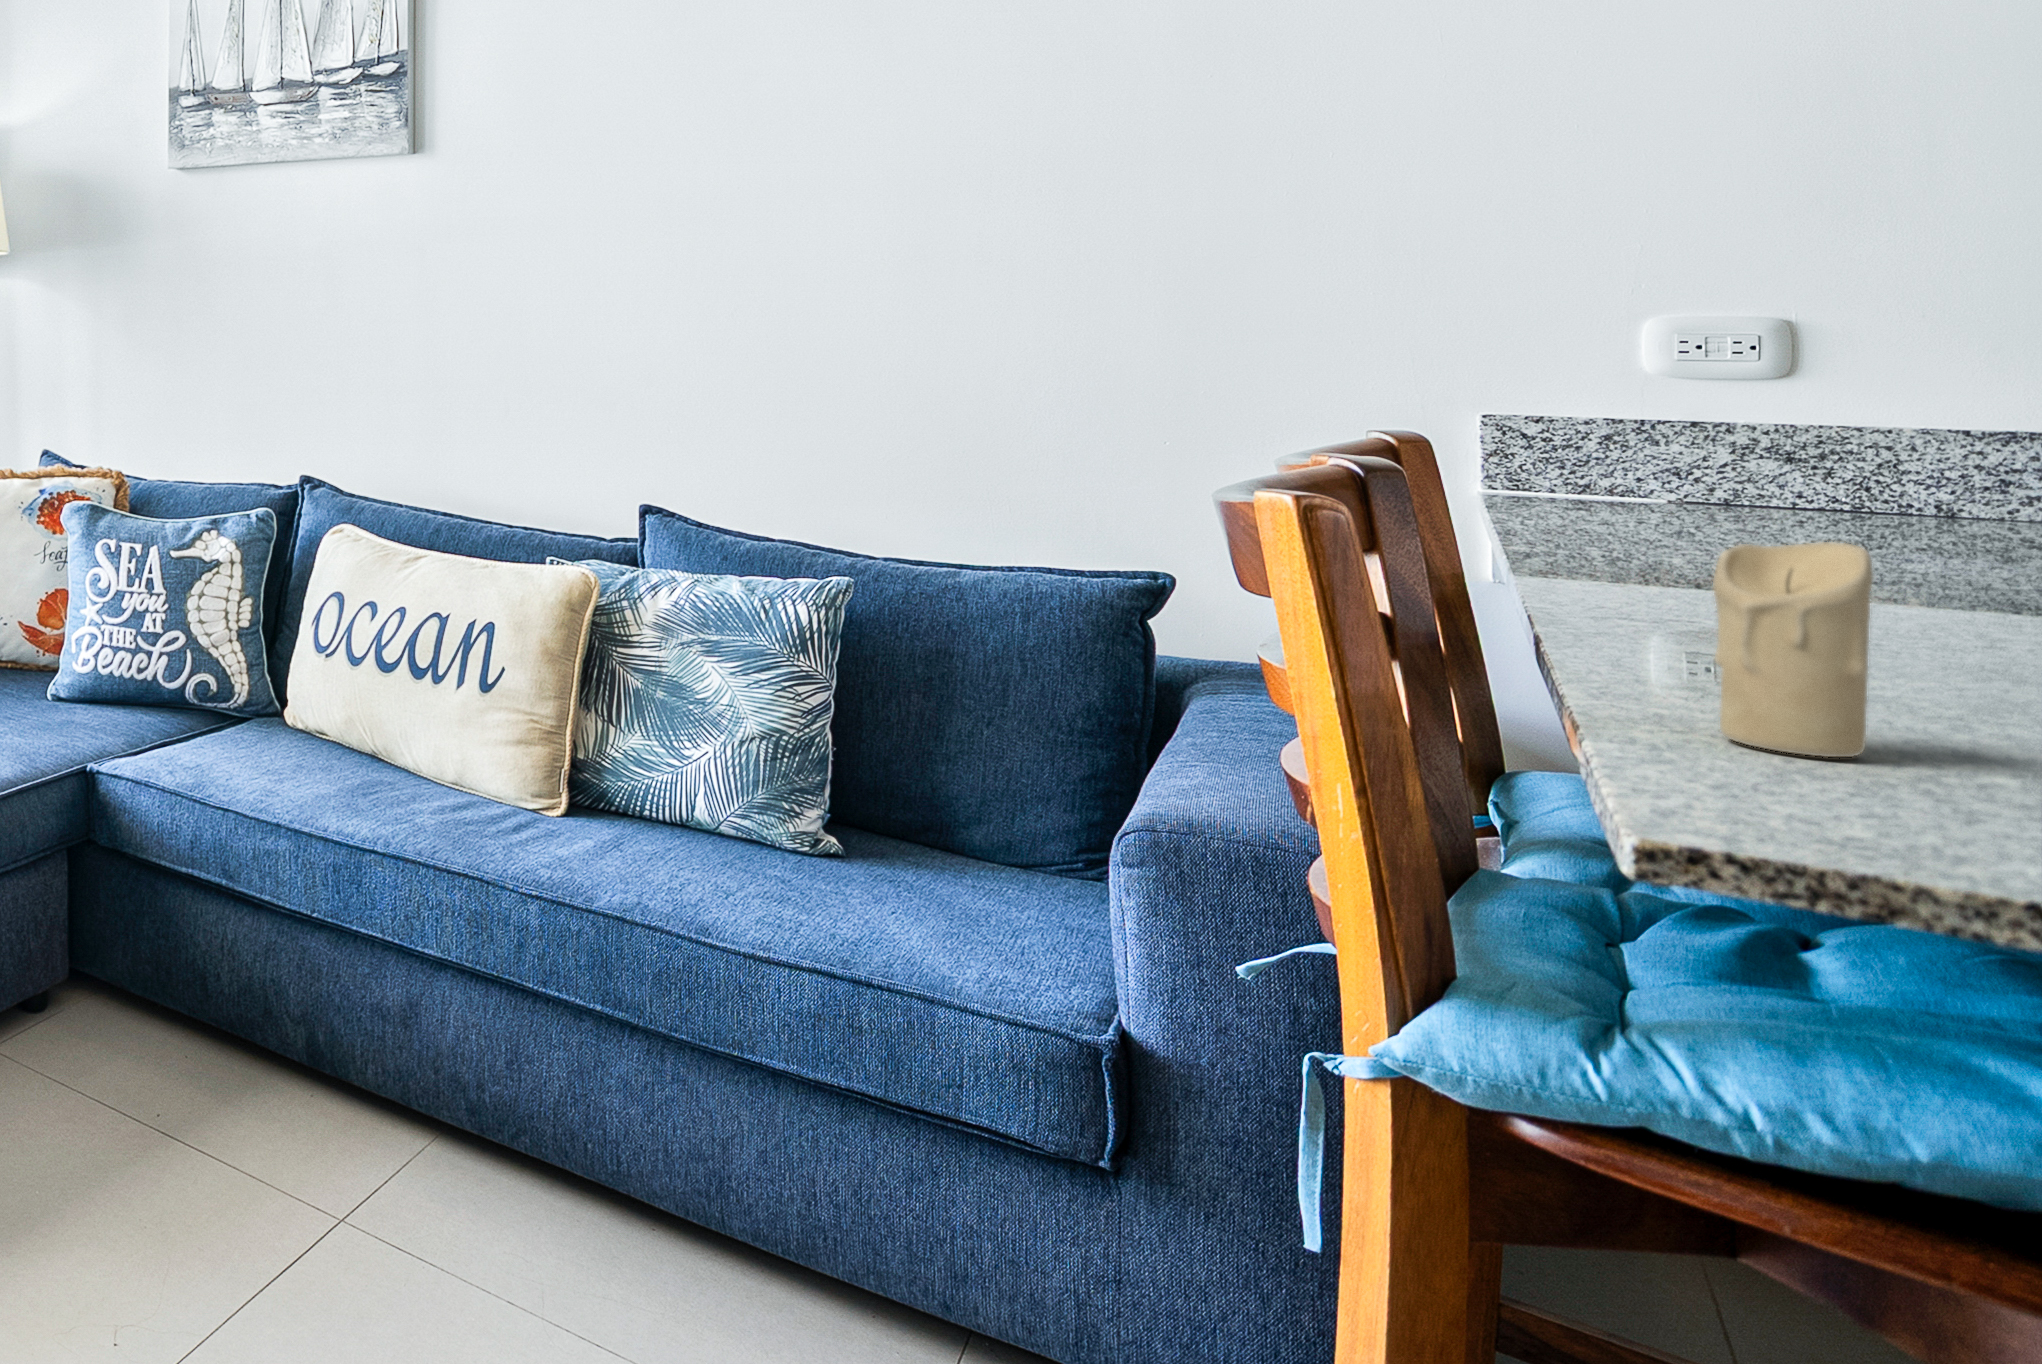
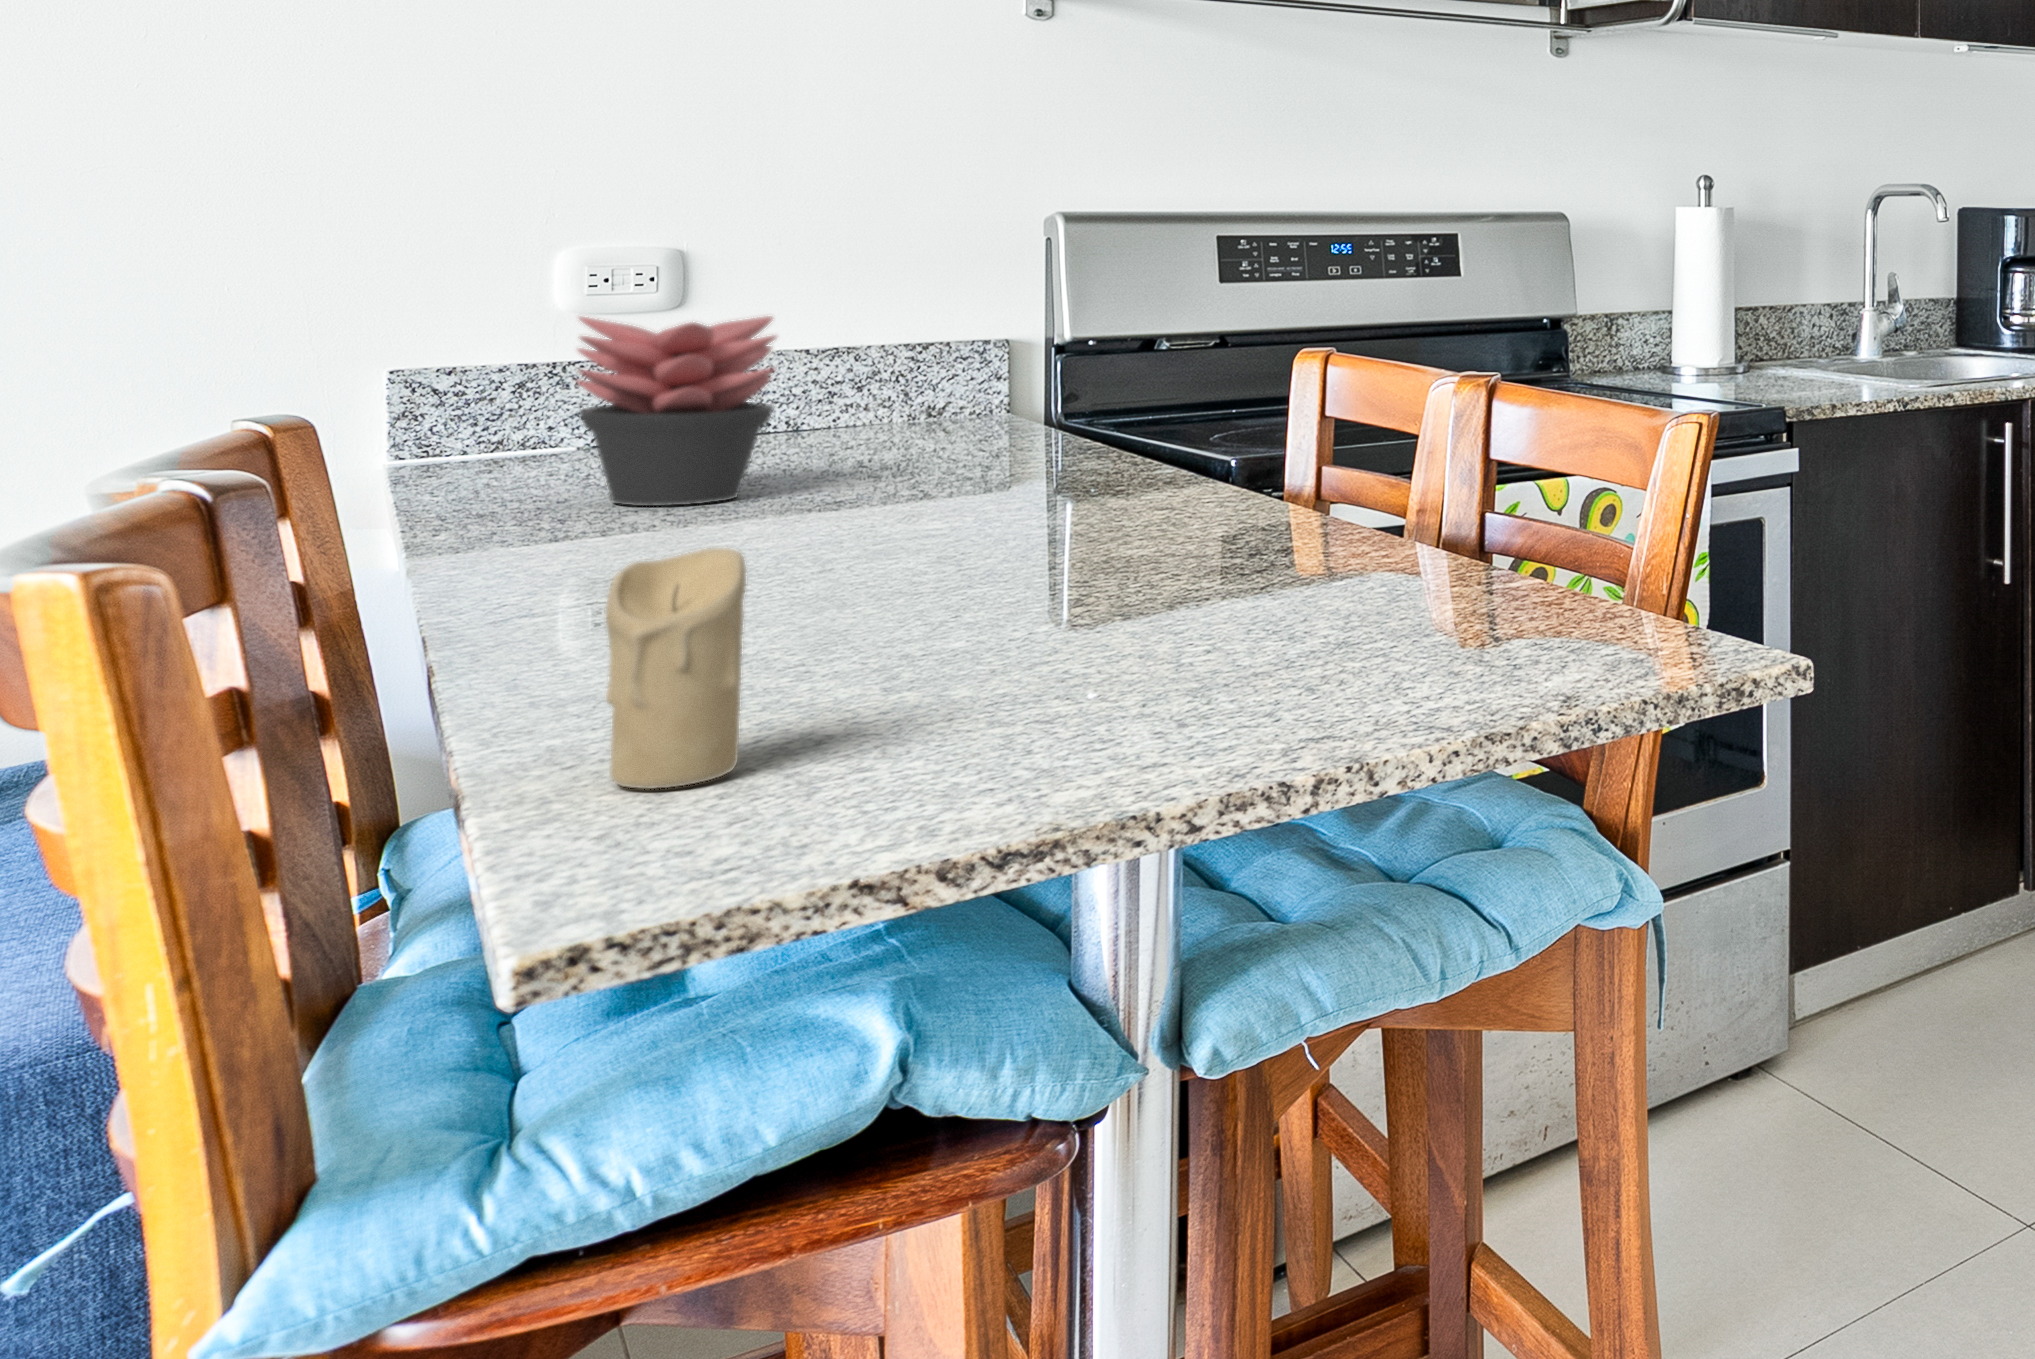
succulent plant: none [1667,378,1906,560] -> present [577,316,776,506]

